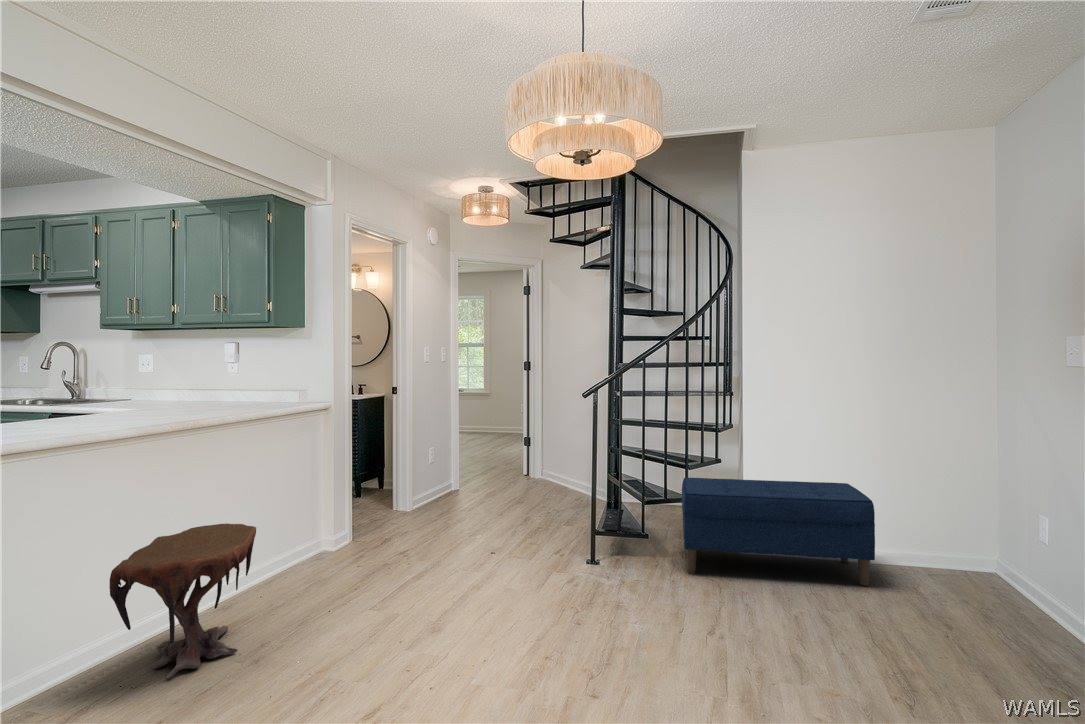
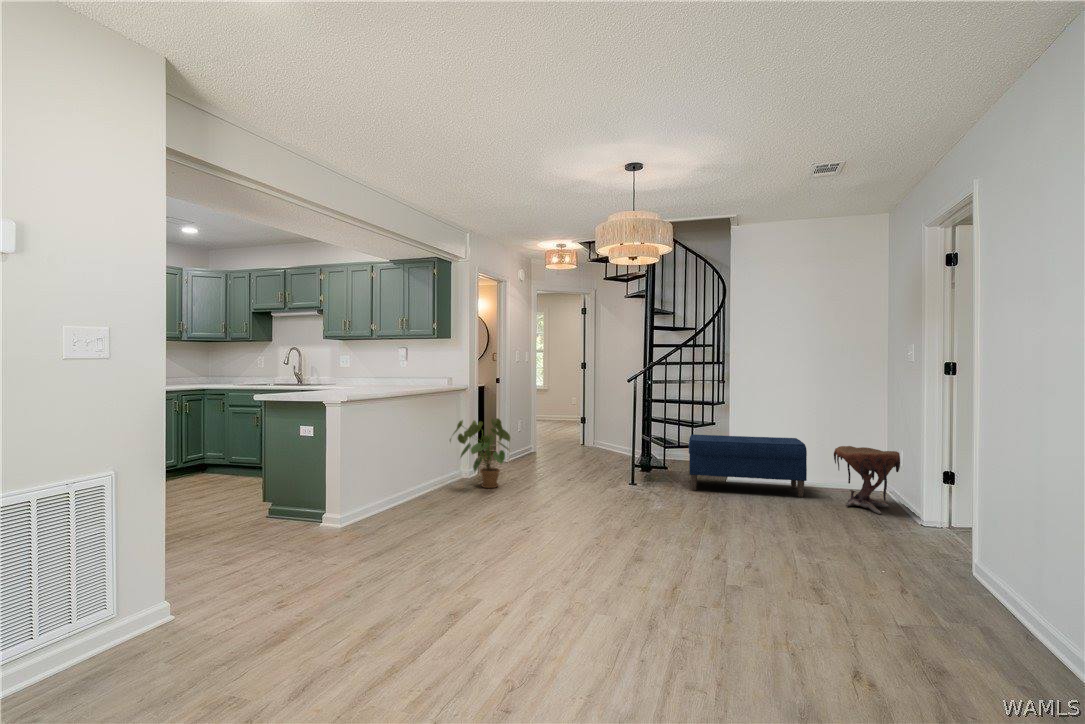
house plant: none [289,461,400,579] -> present [450,418,510,488]
side table: present [109,523,256,679] -> present [834,446,900,514]

